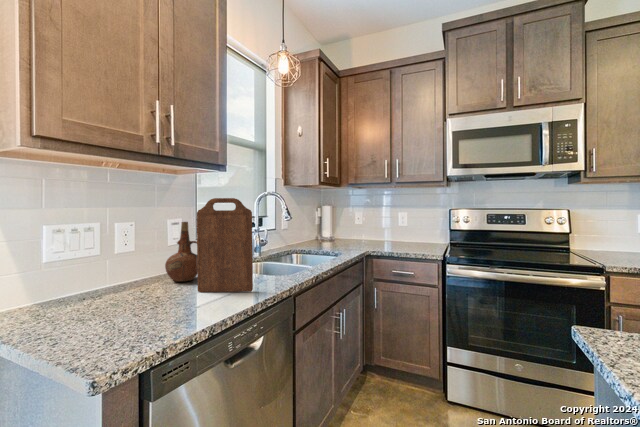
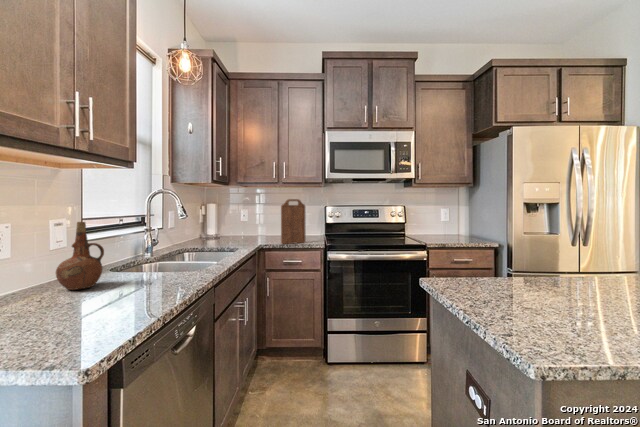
cutting board: present [197,198,253,292] -> present [281,199,306,244]

